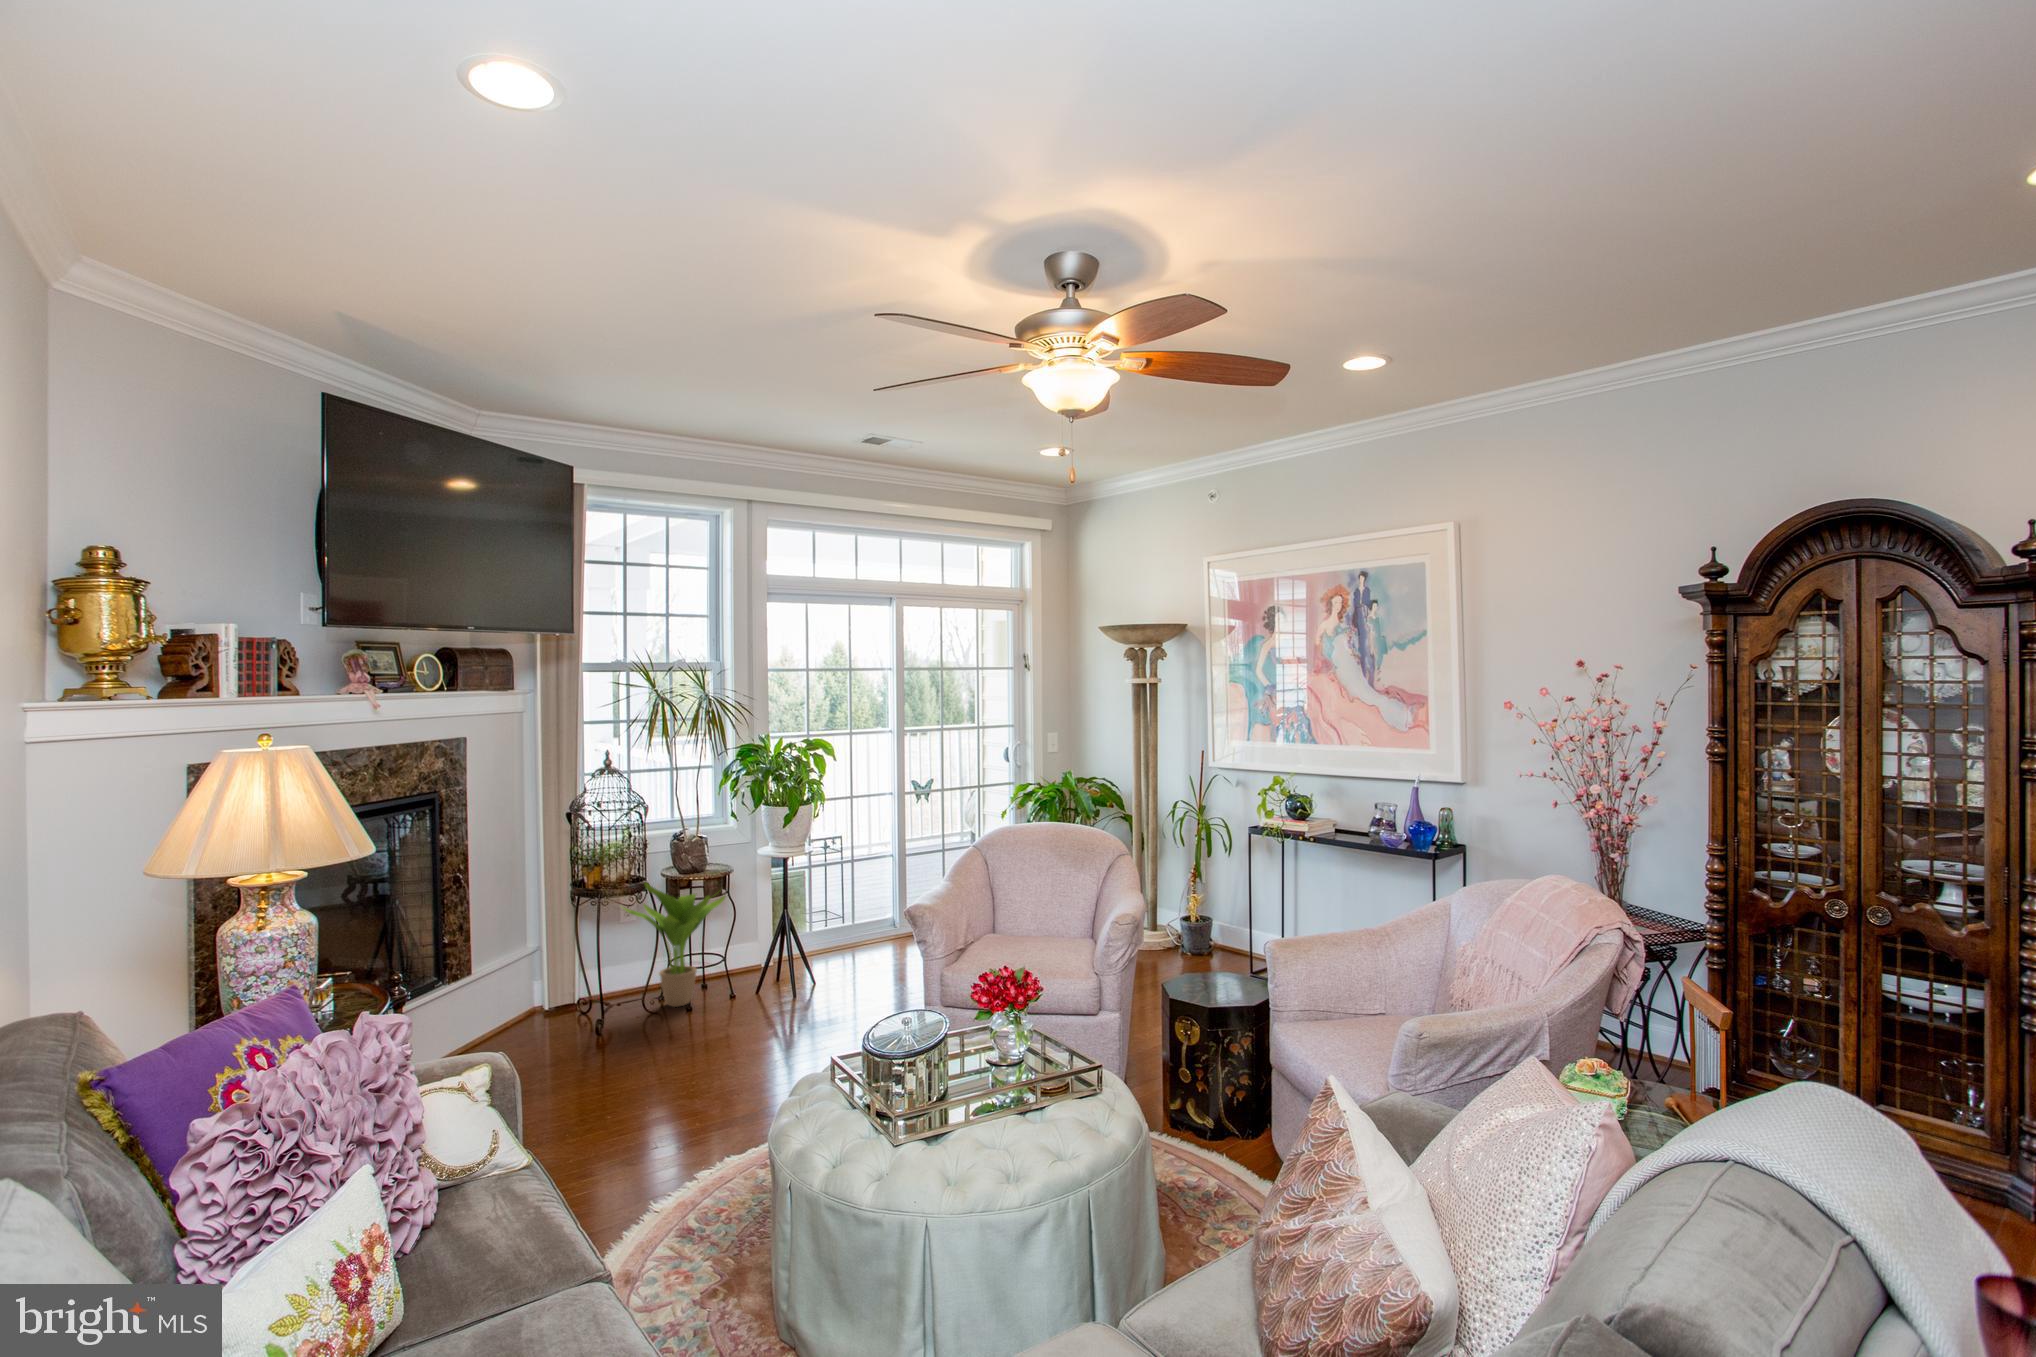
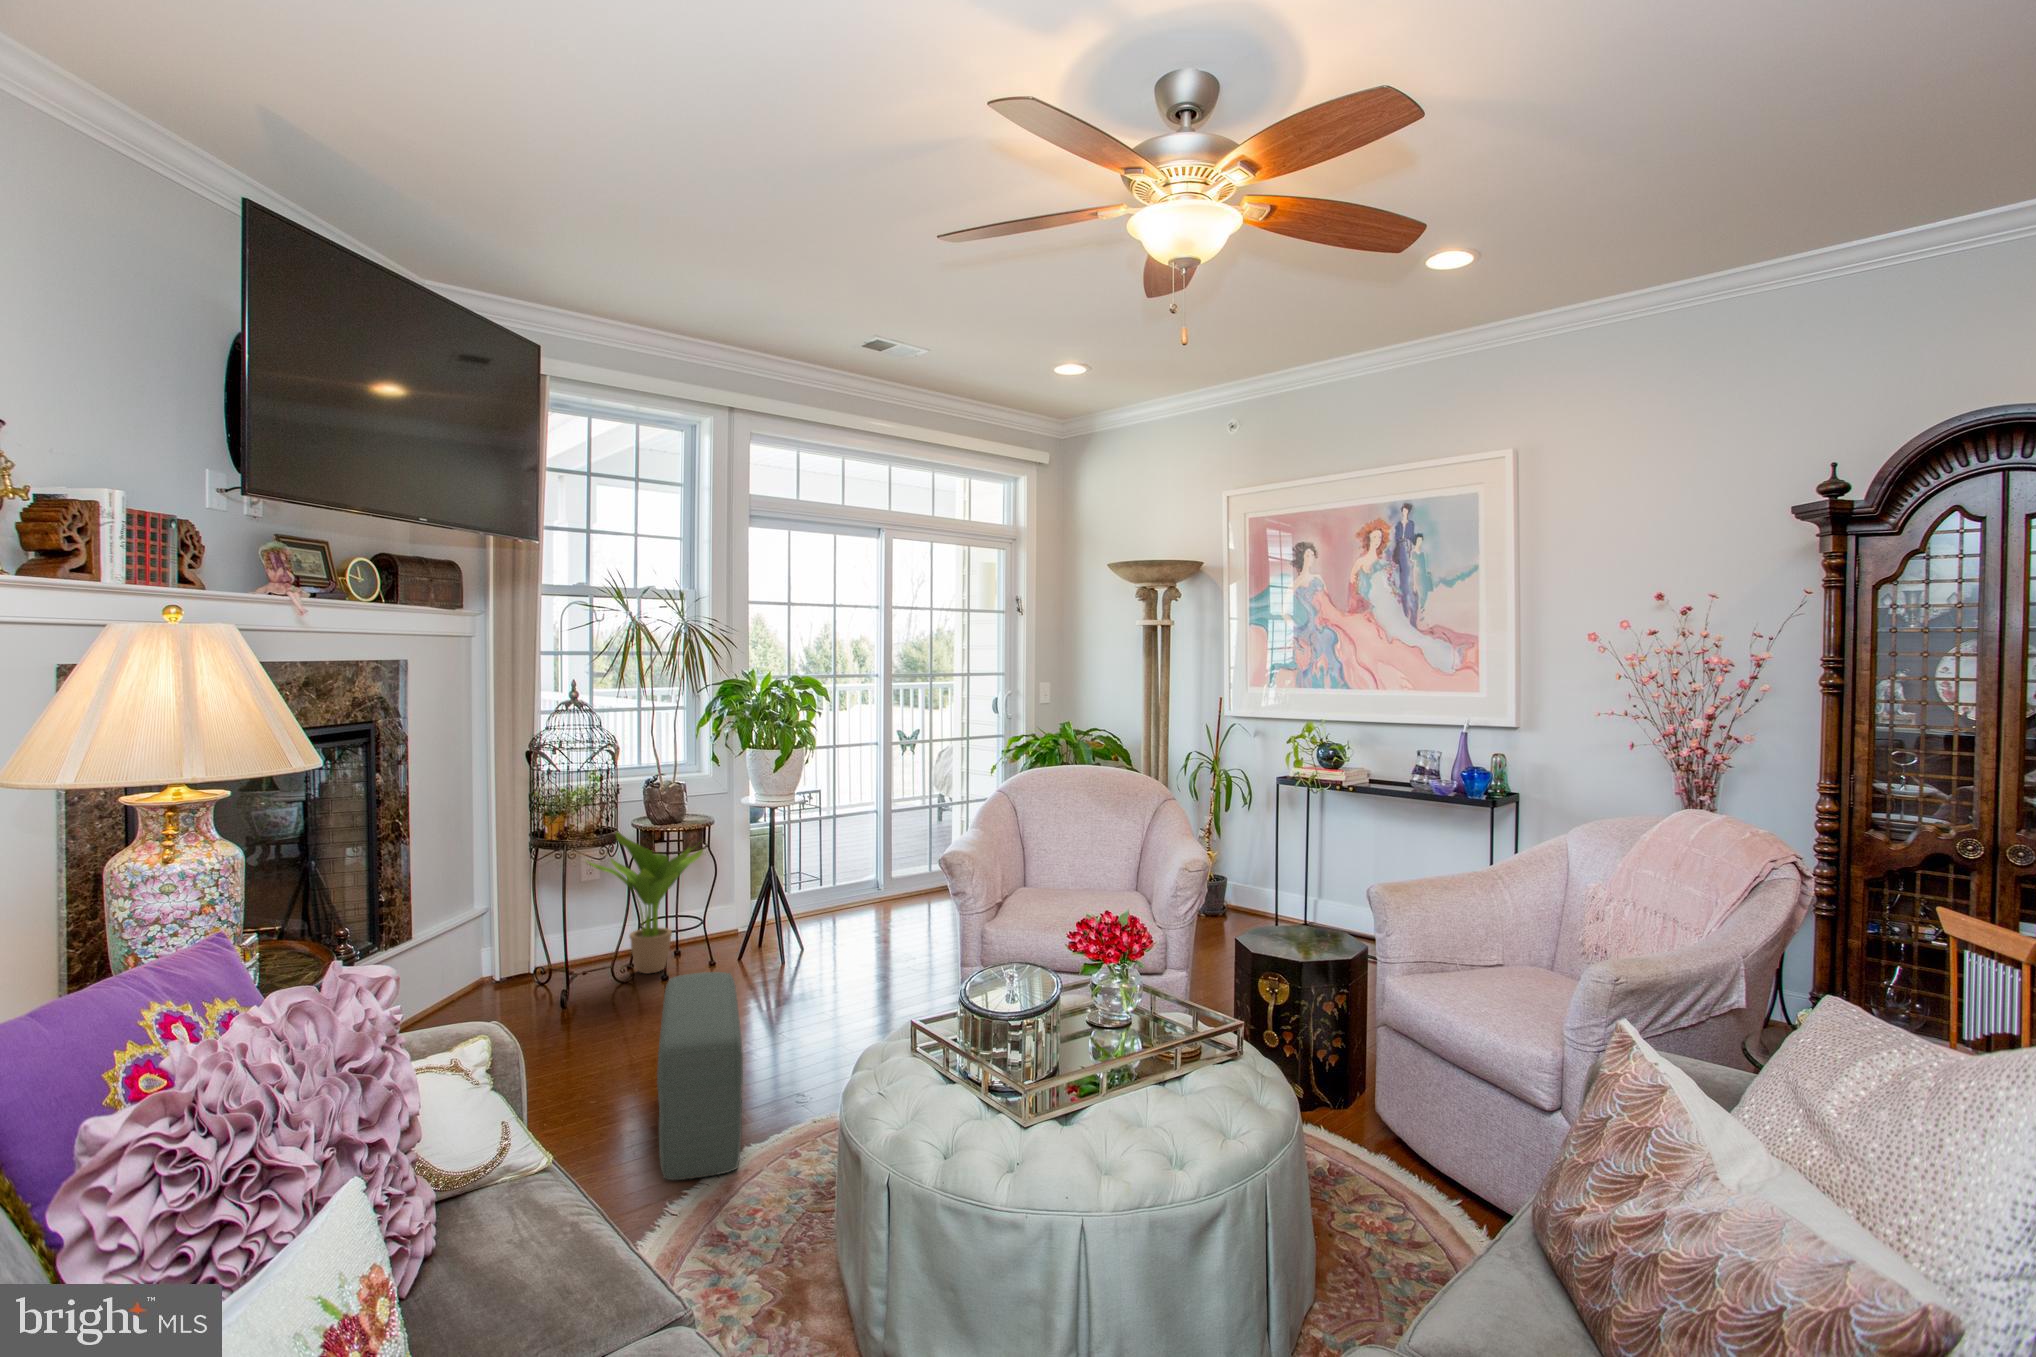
pouf: none [650,1009,728,1185] -> present [657,972,743,1180]

